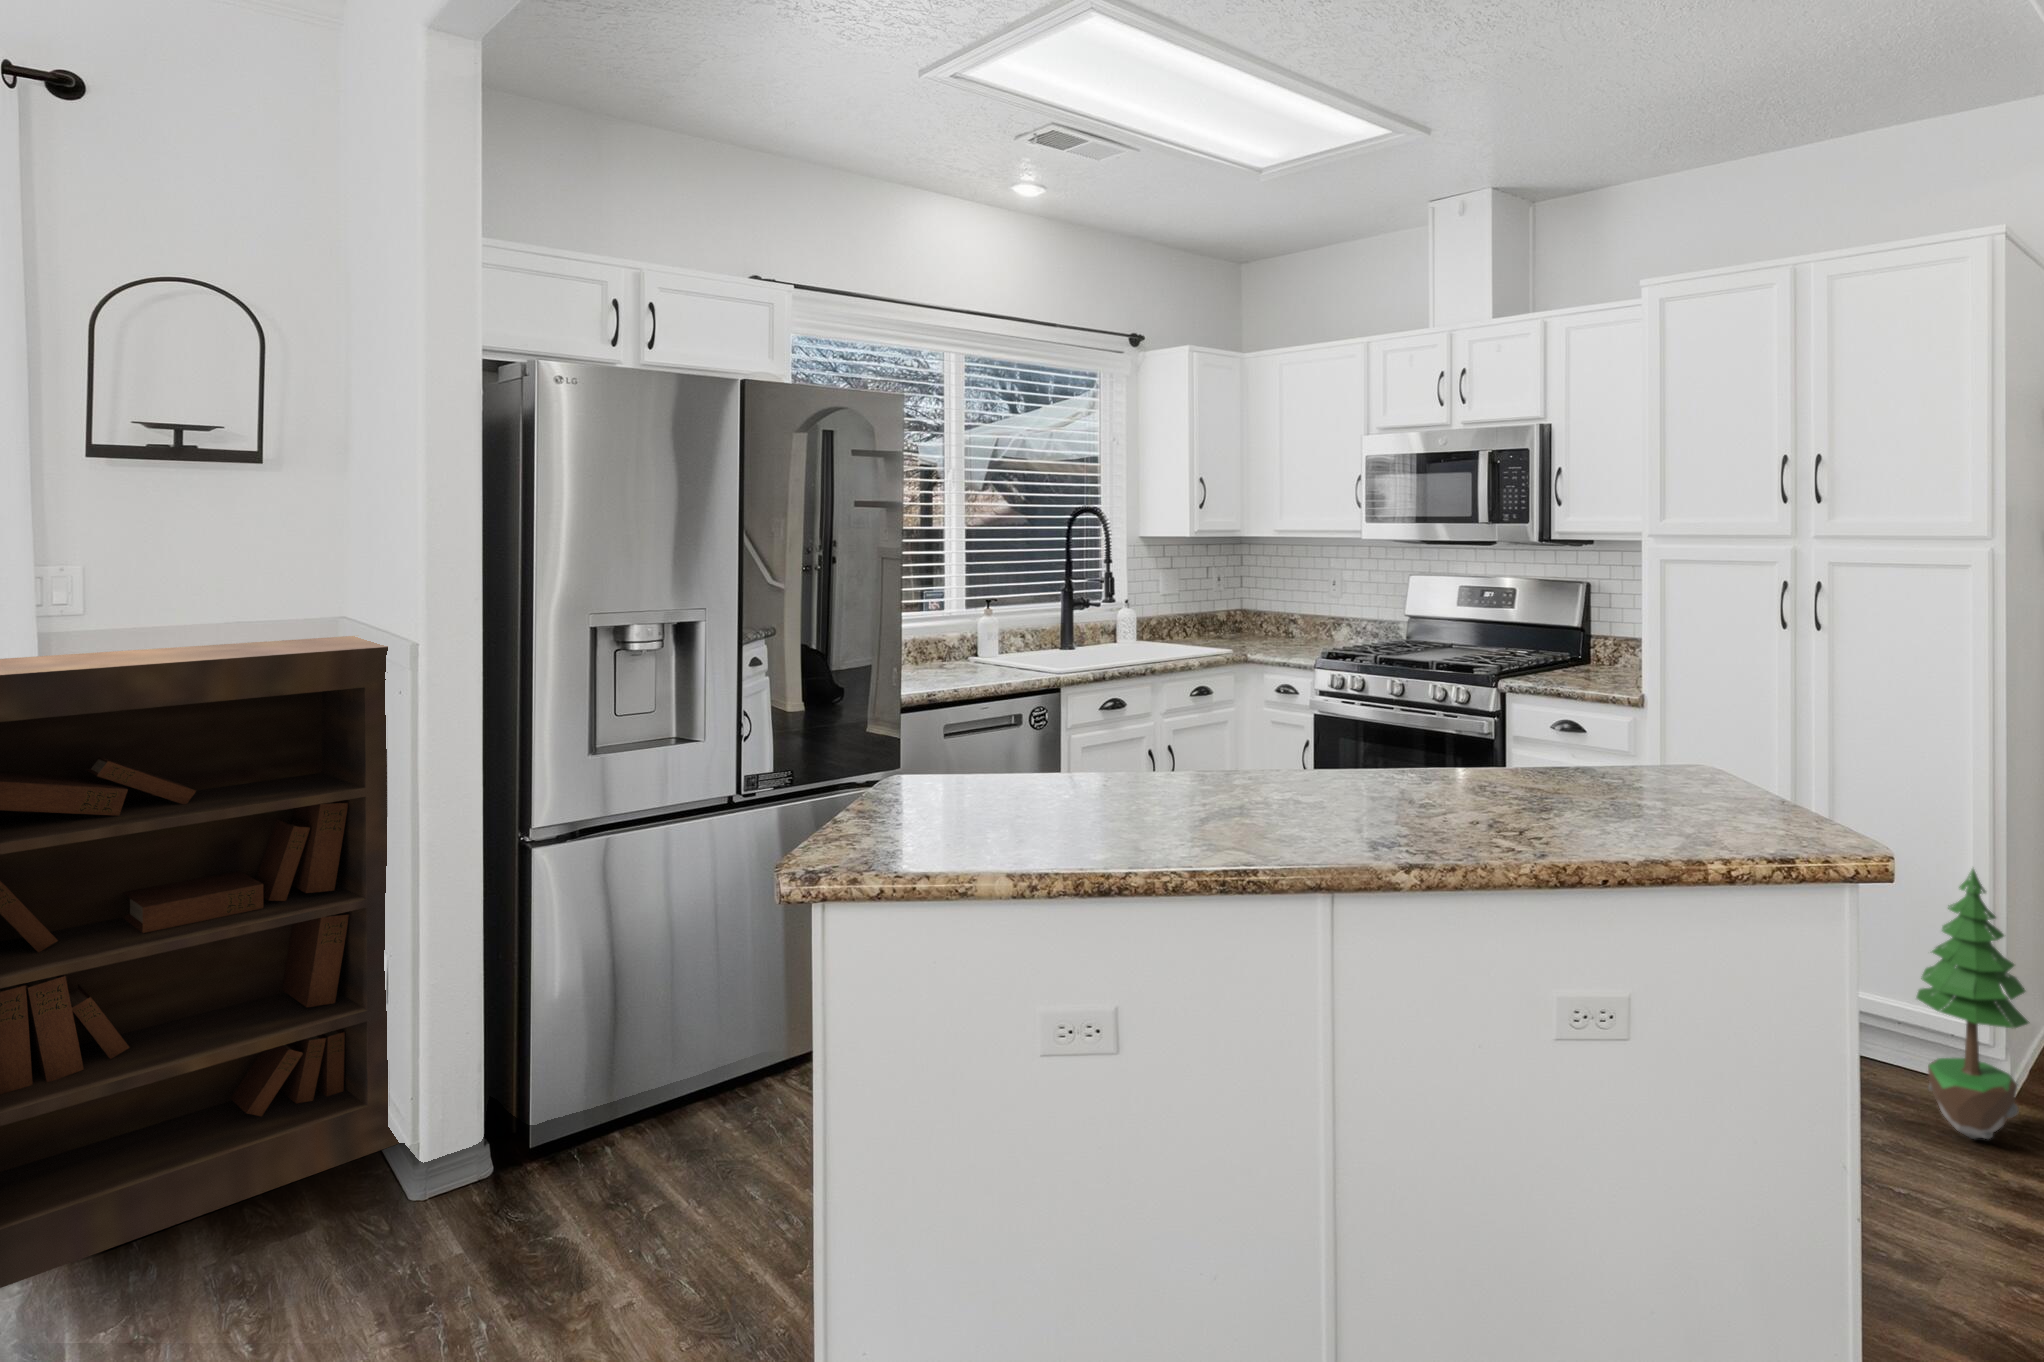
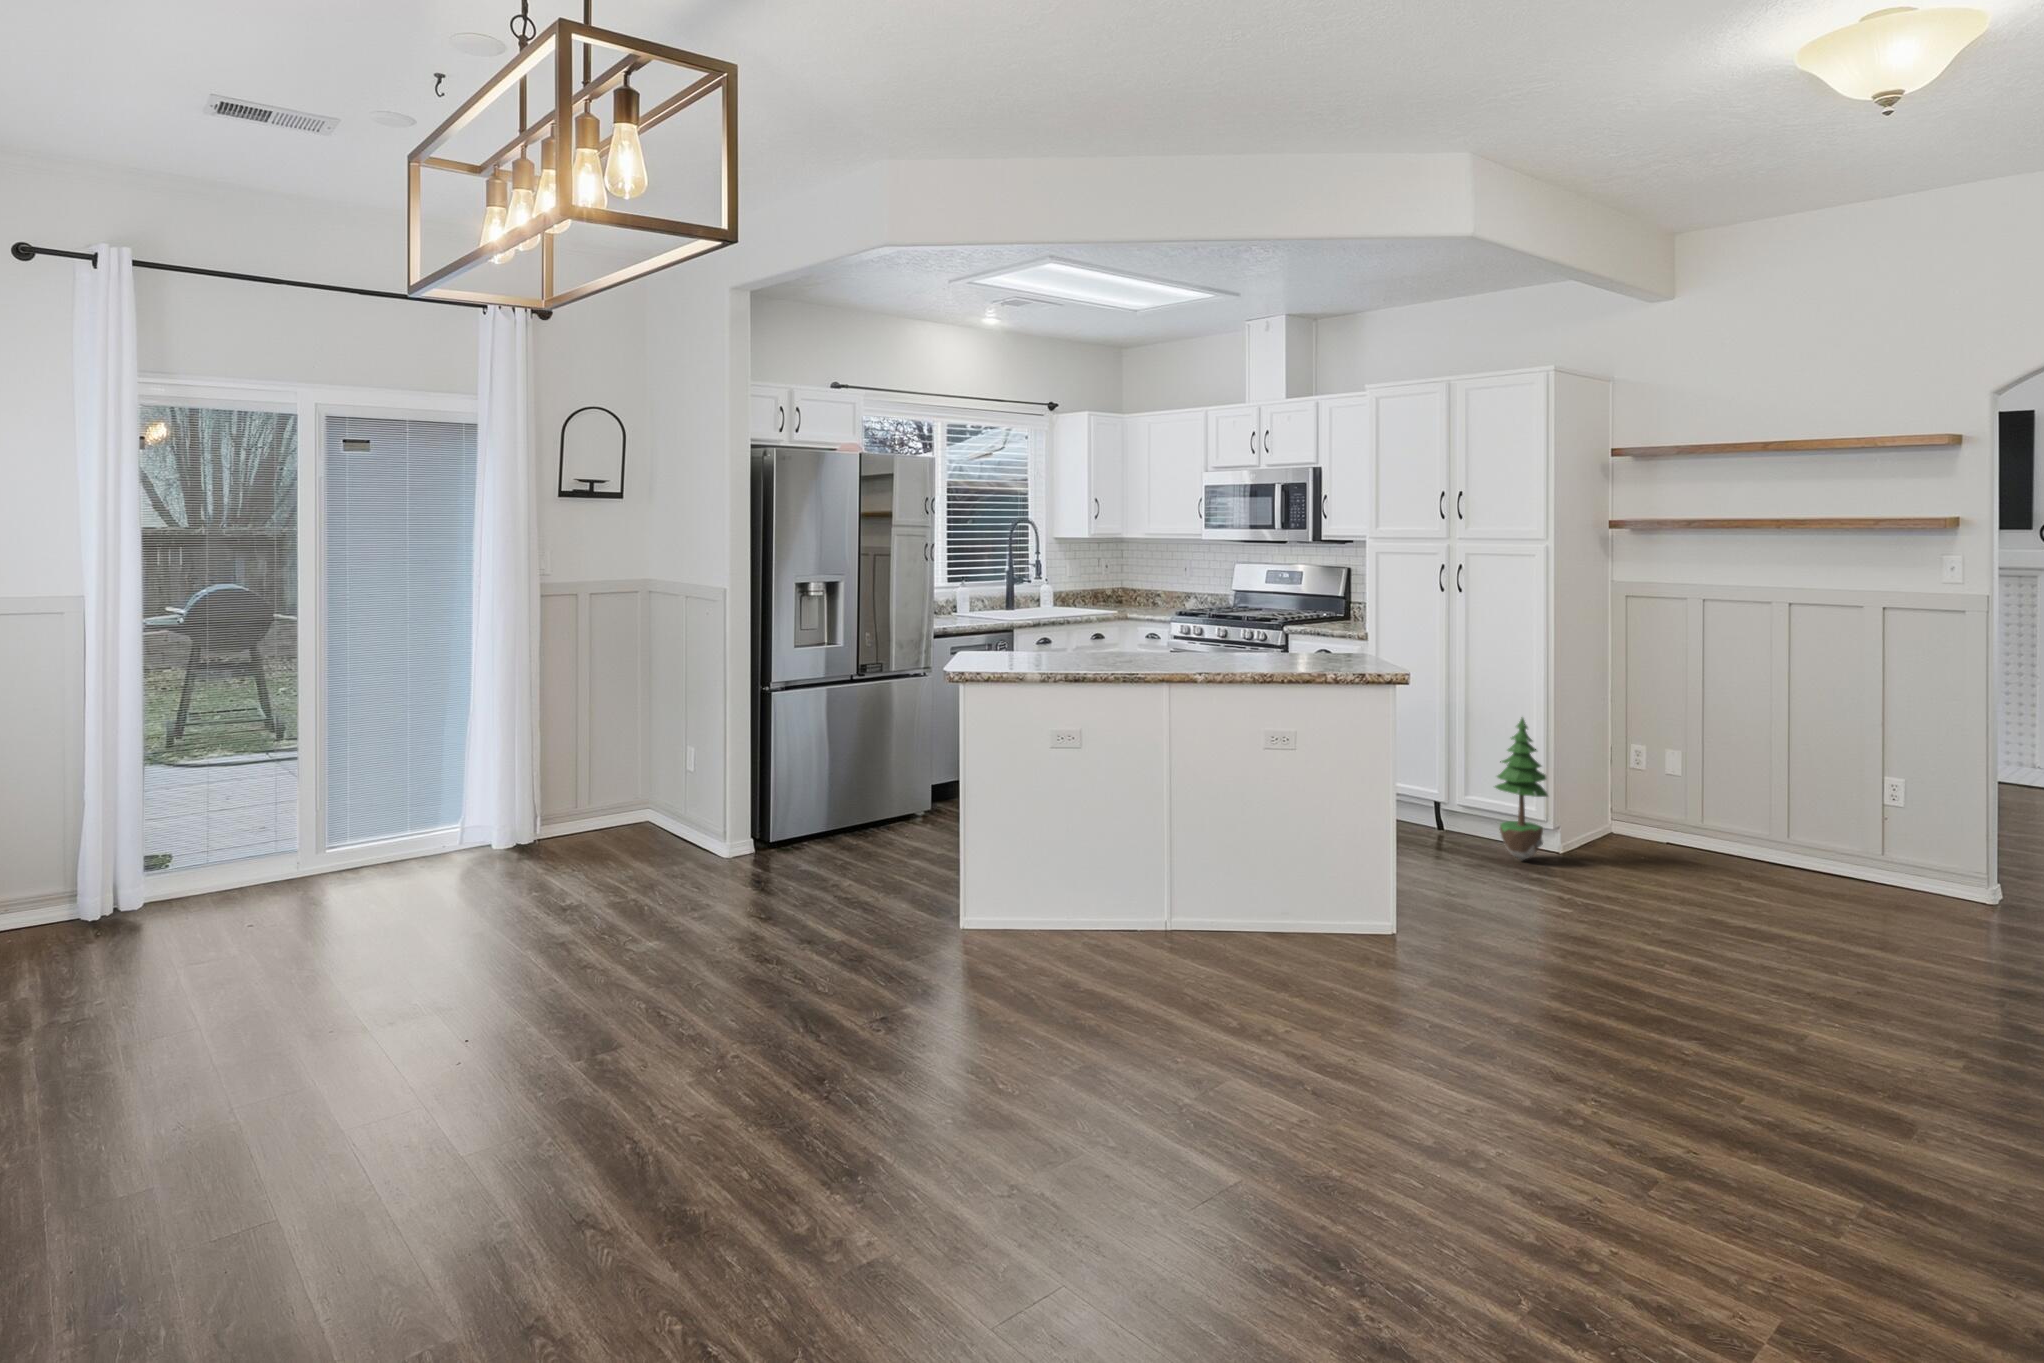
bookcase: present [0,635,399,1288] -> none [503,587,715,876]

